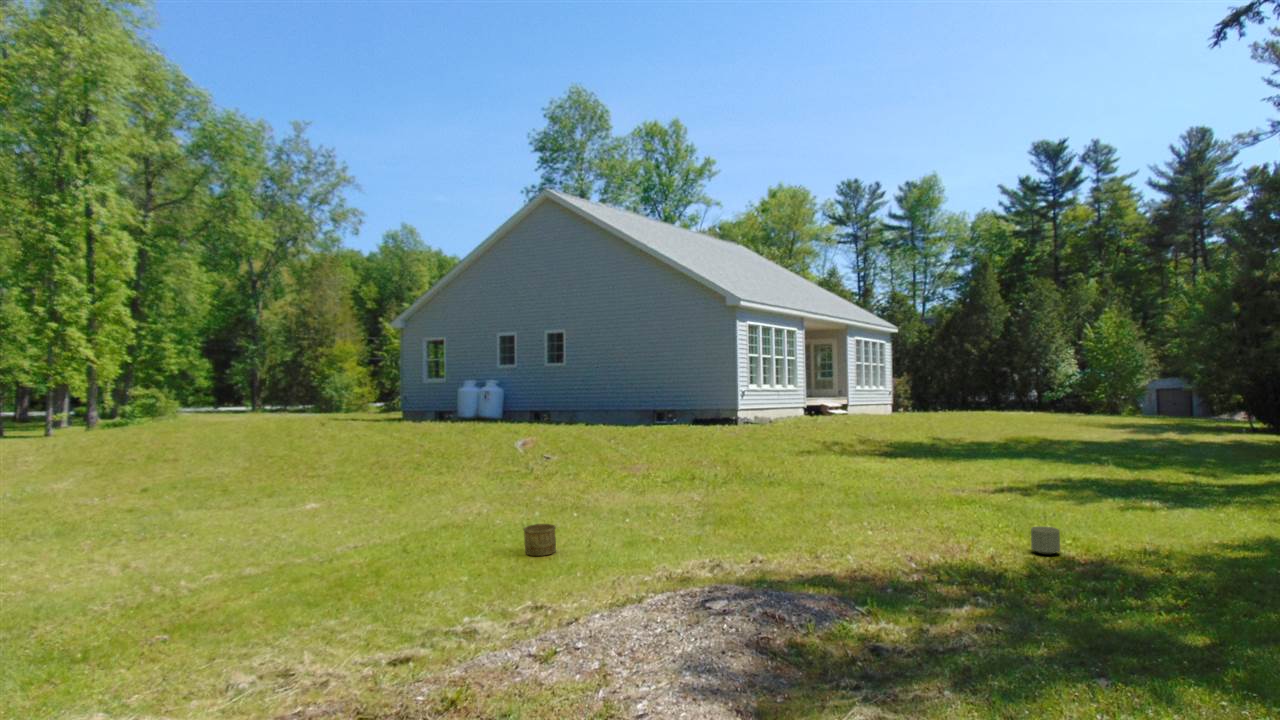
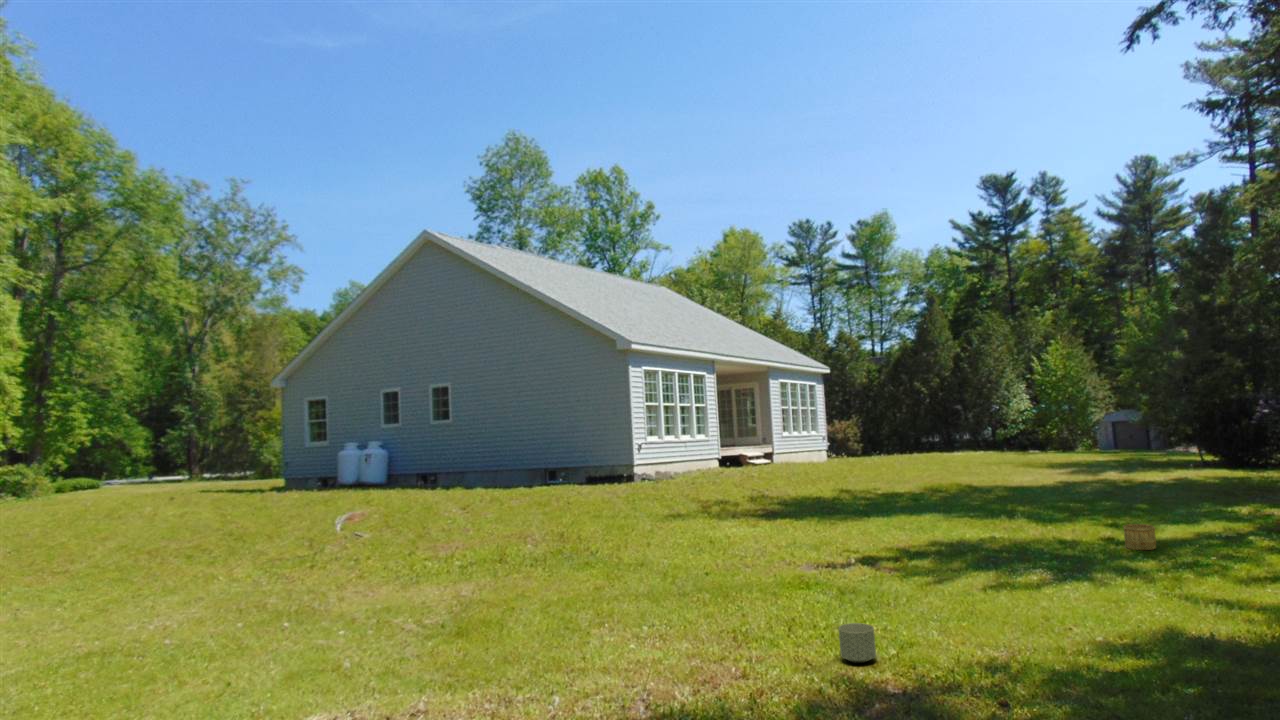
wooden bucket: present [523,524,556,556] -> present [1123,524,1156,550]

